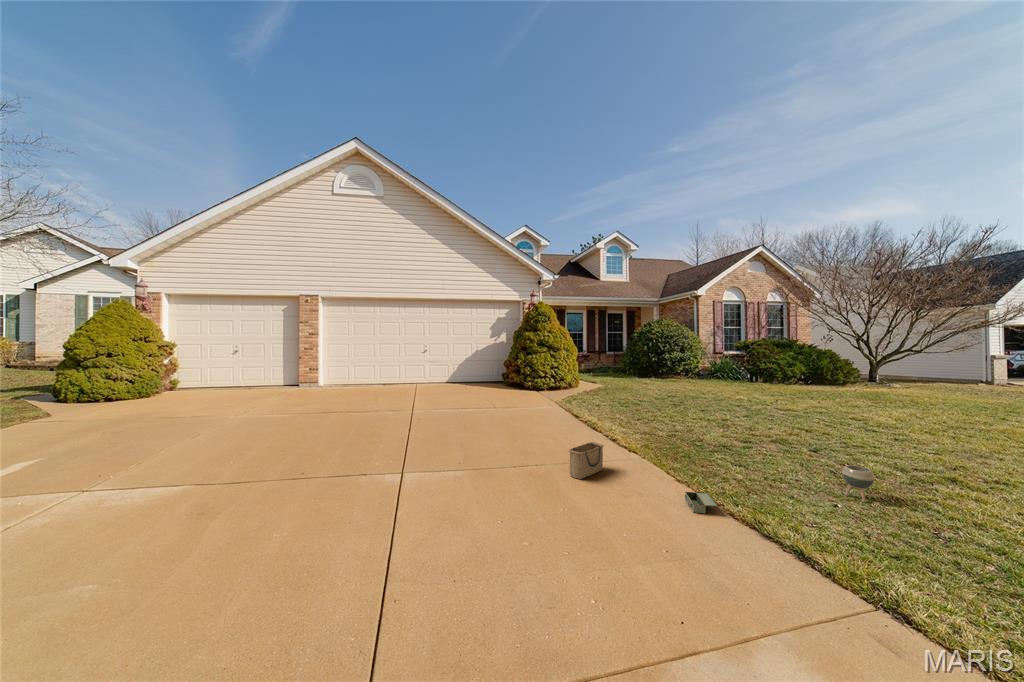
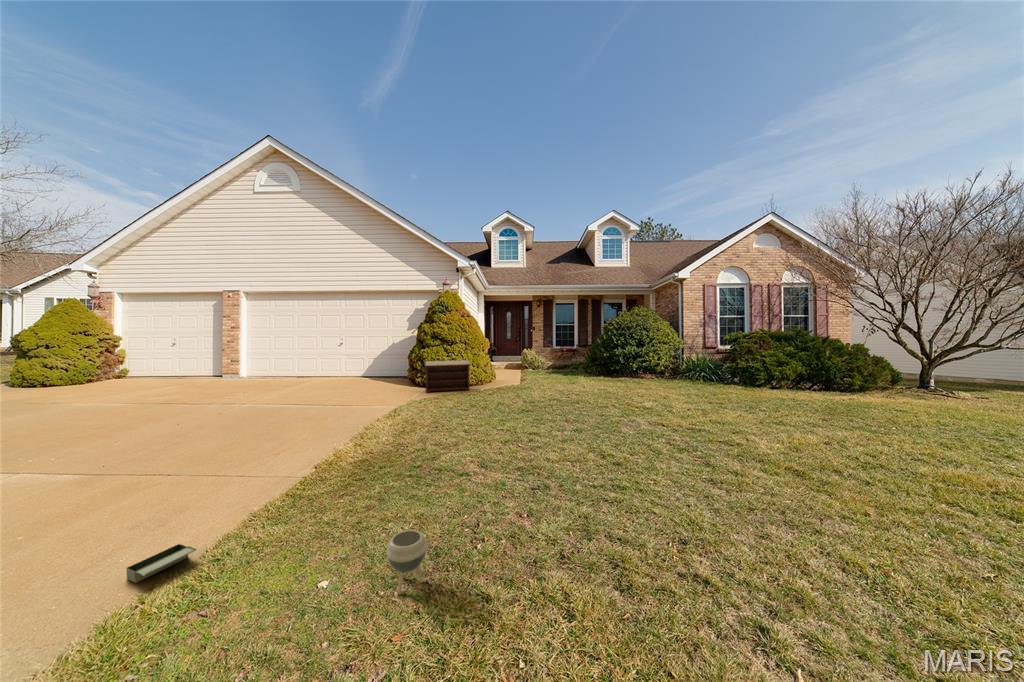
bench: none [539,365,582,395] -> present [424,360,471,393]
basket: present [569,442,604,479] -> none [148,459,217,507]

